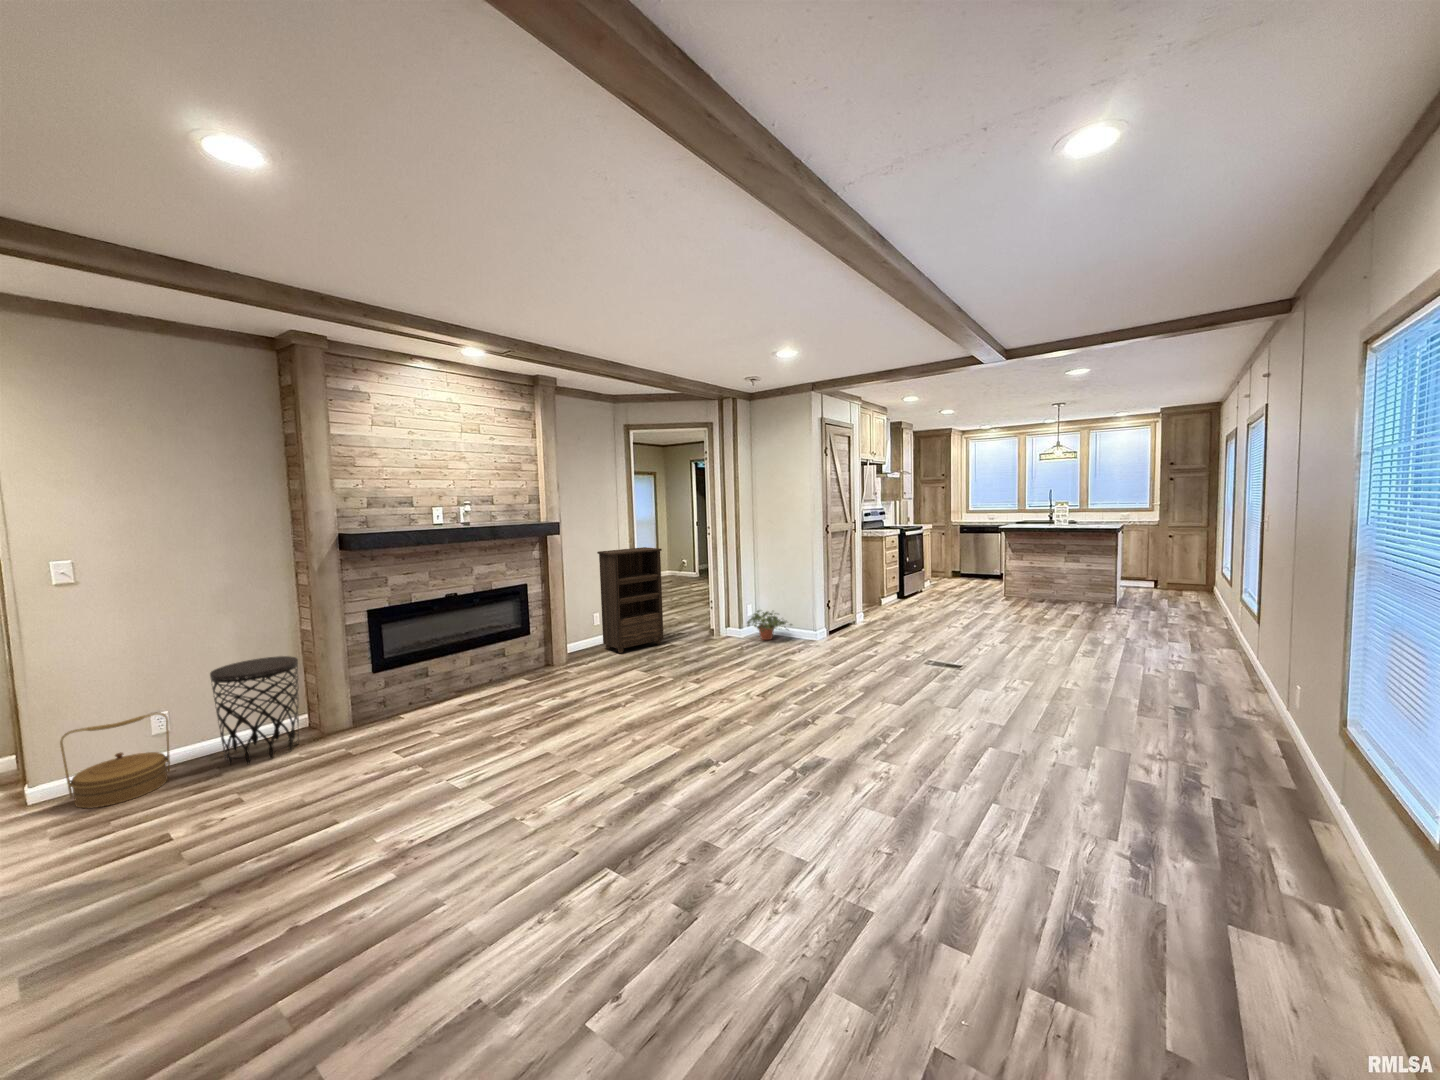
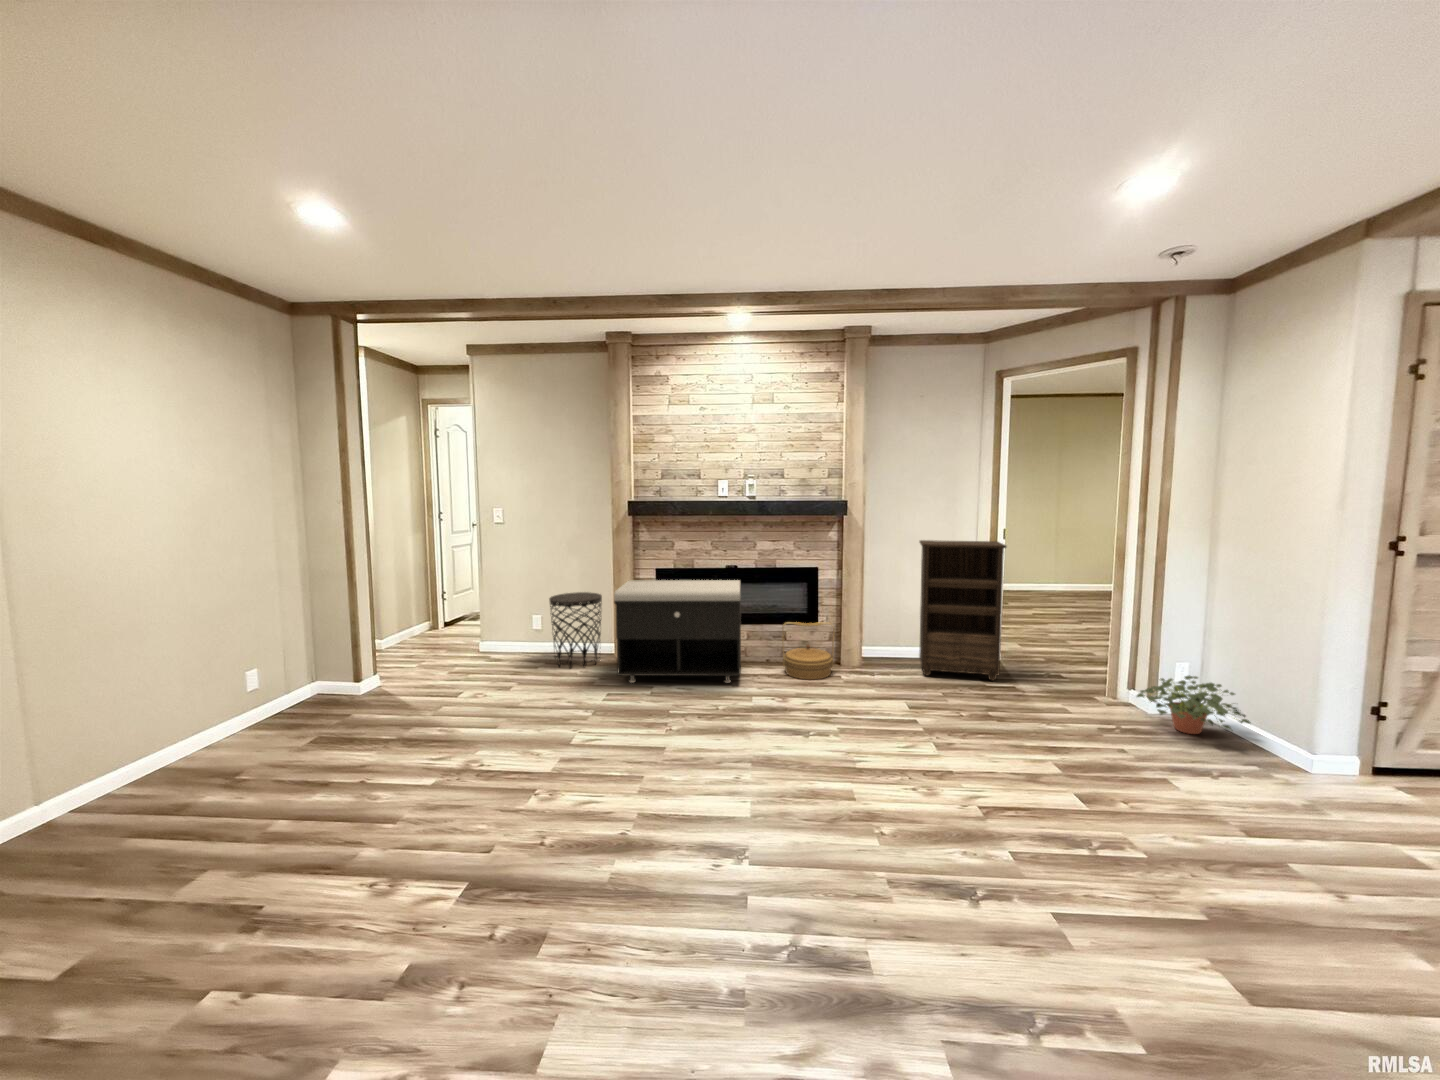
storage bench: none [342,606,509,738] -> present [614,580,741,683]
woven basket: present [60,712,170,808] -> present [782,622,835,679]

